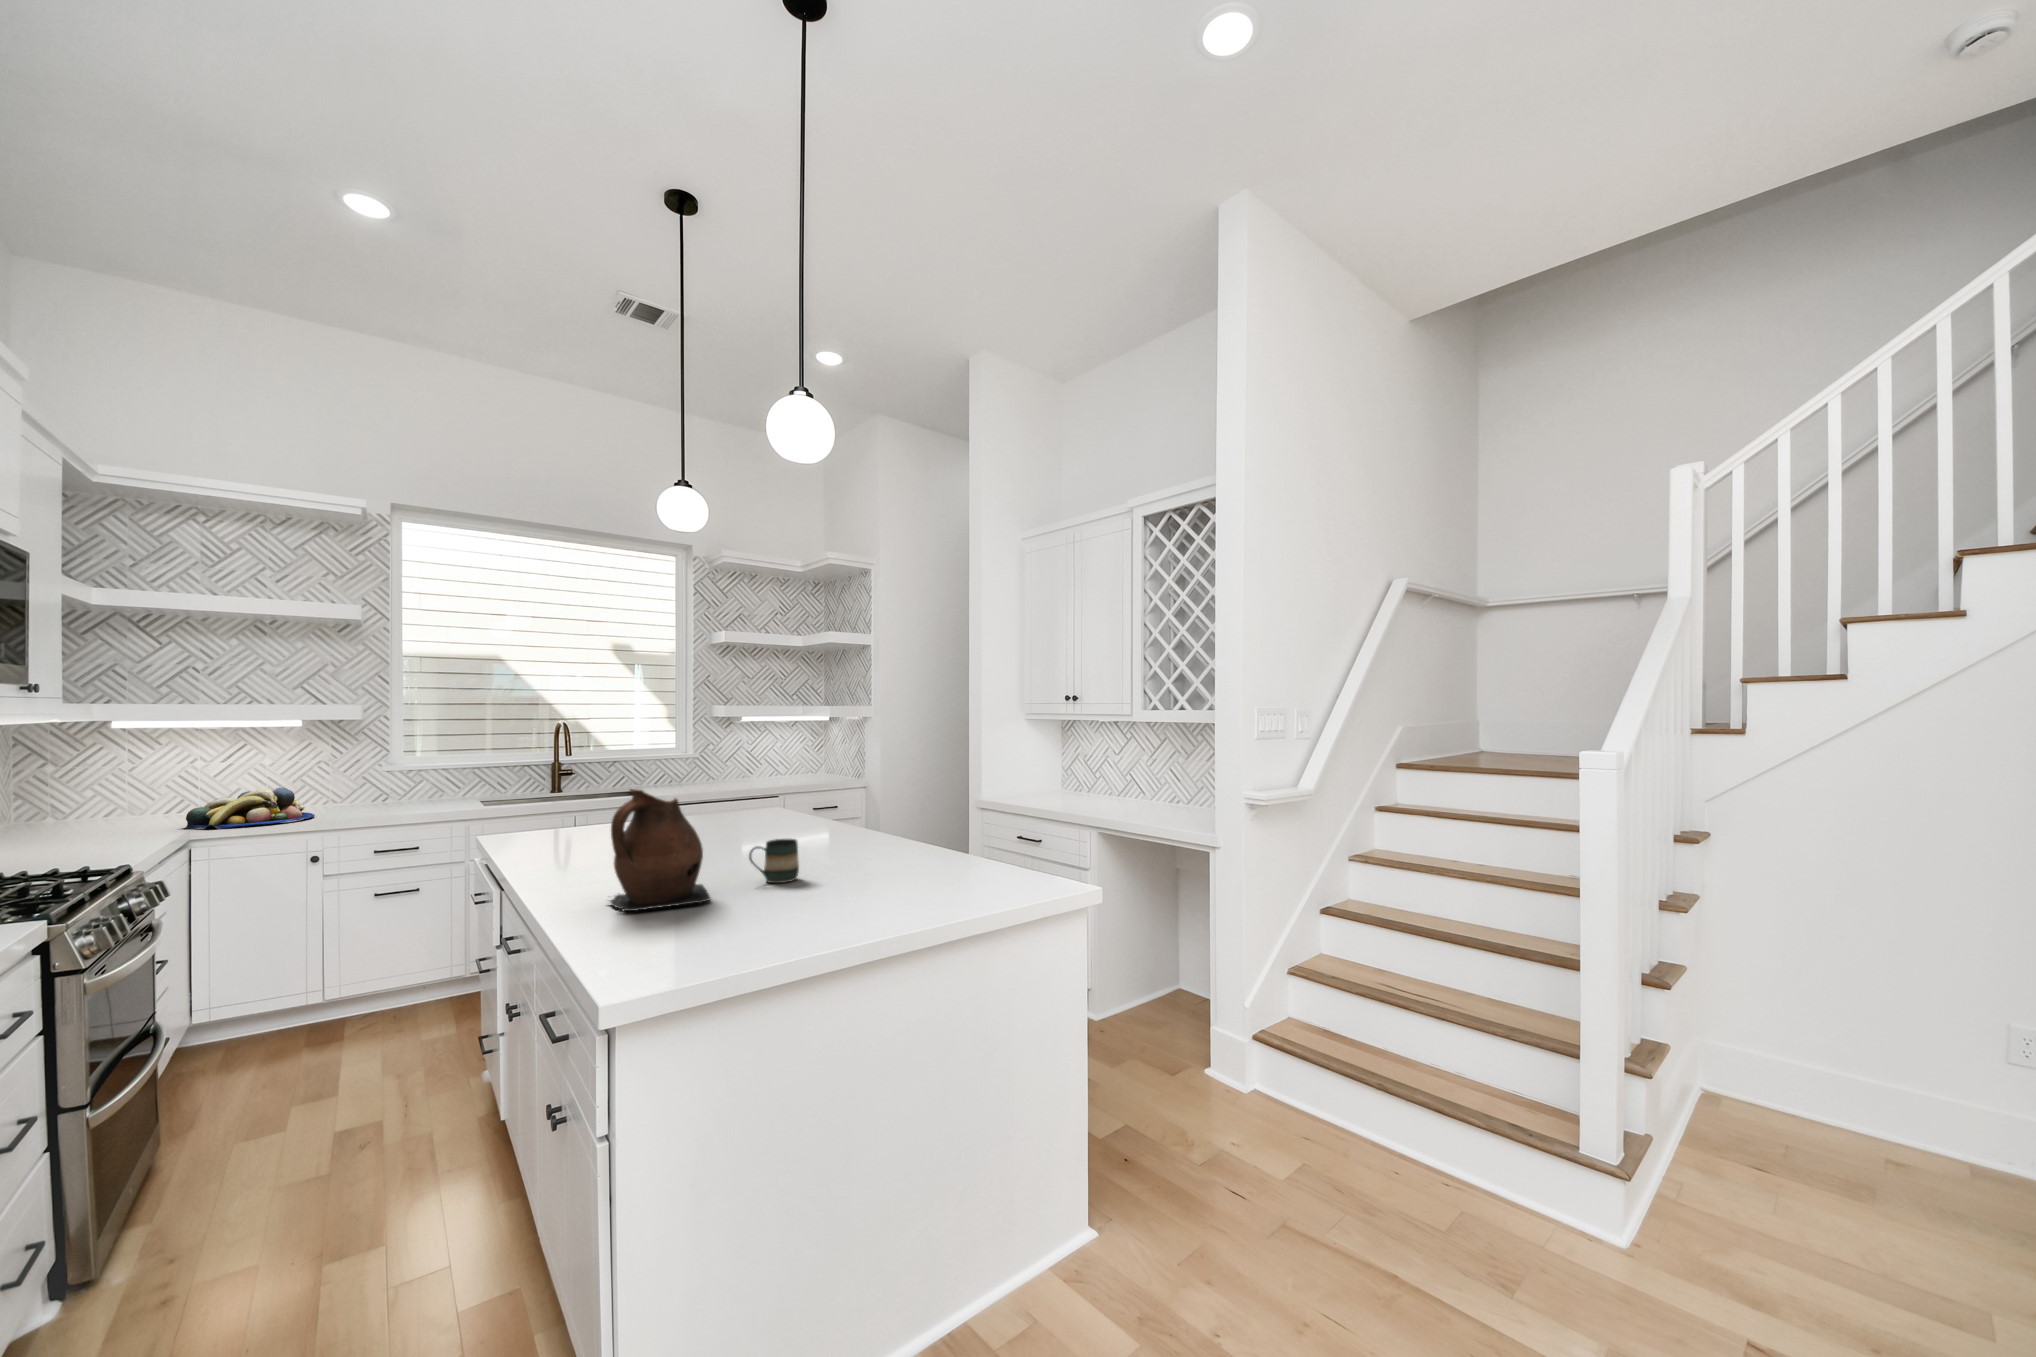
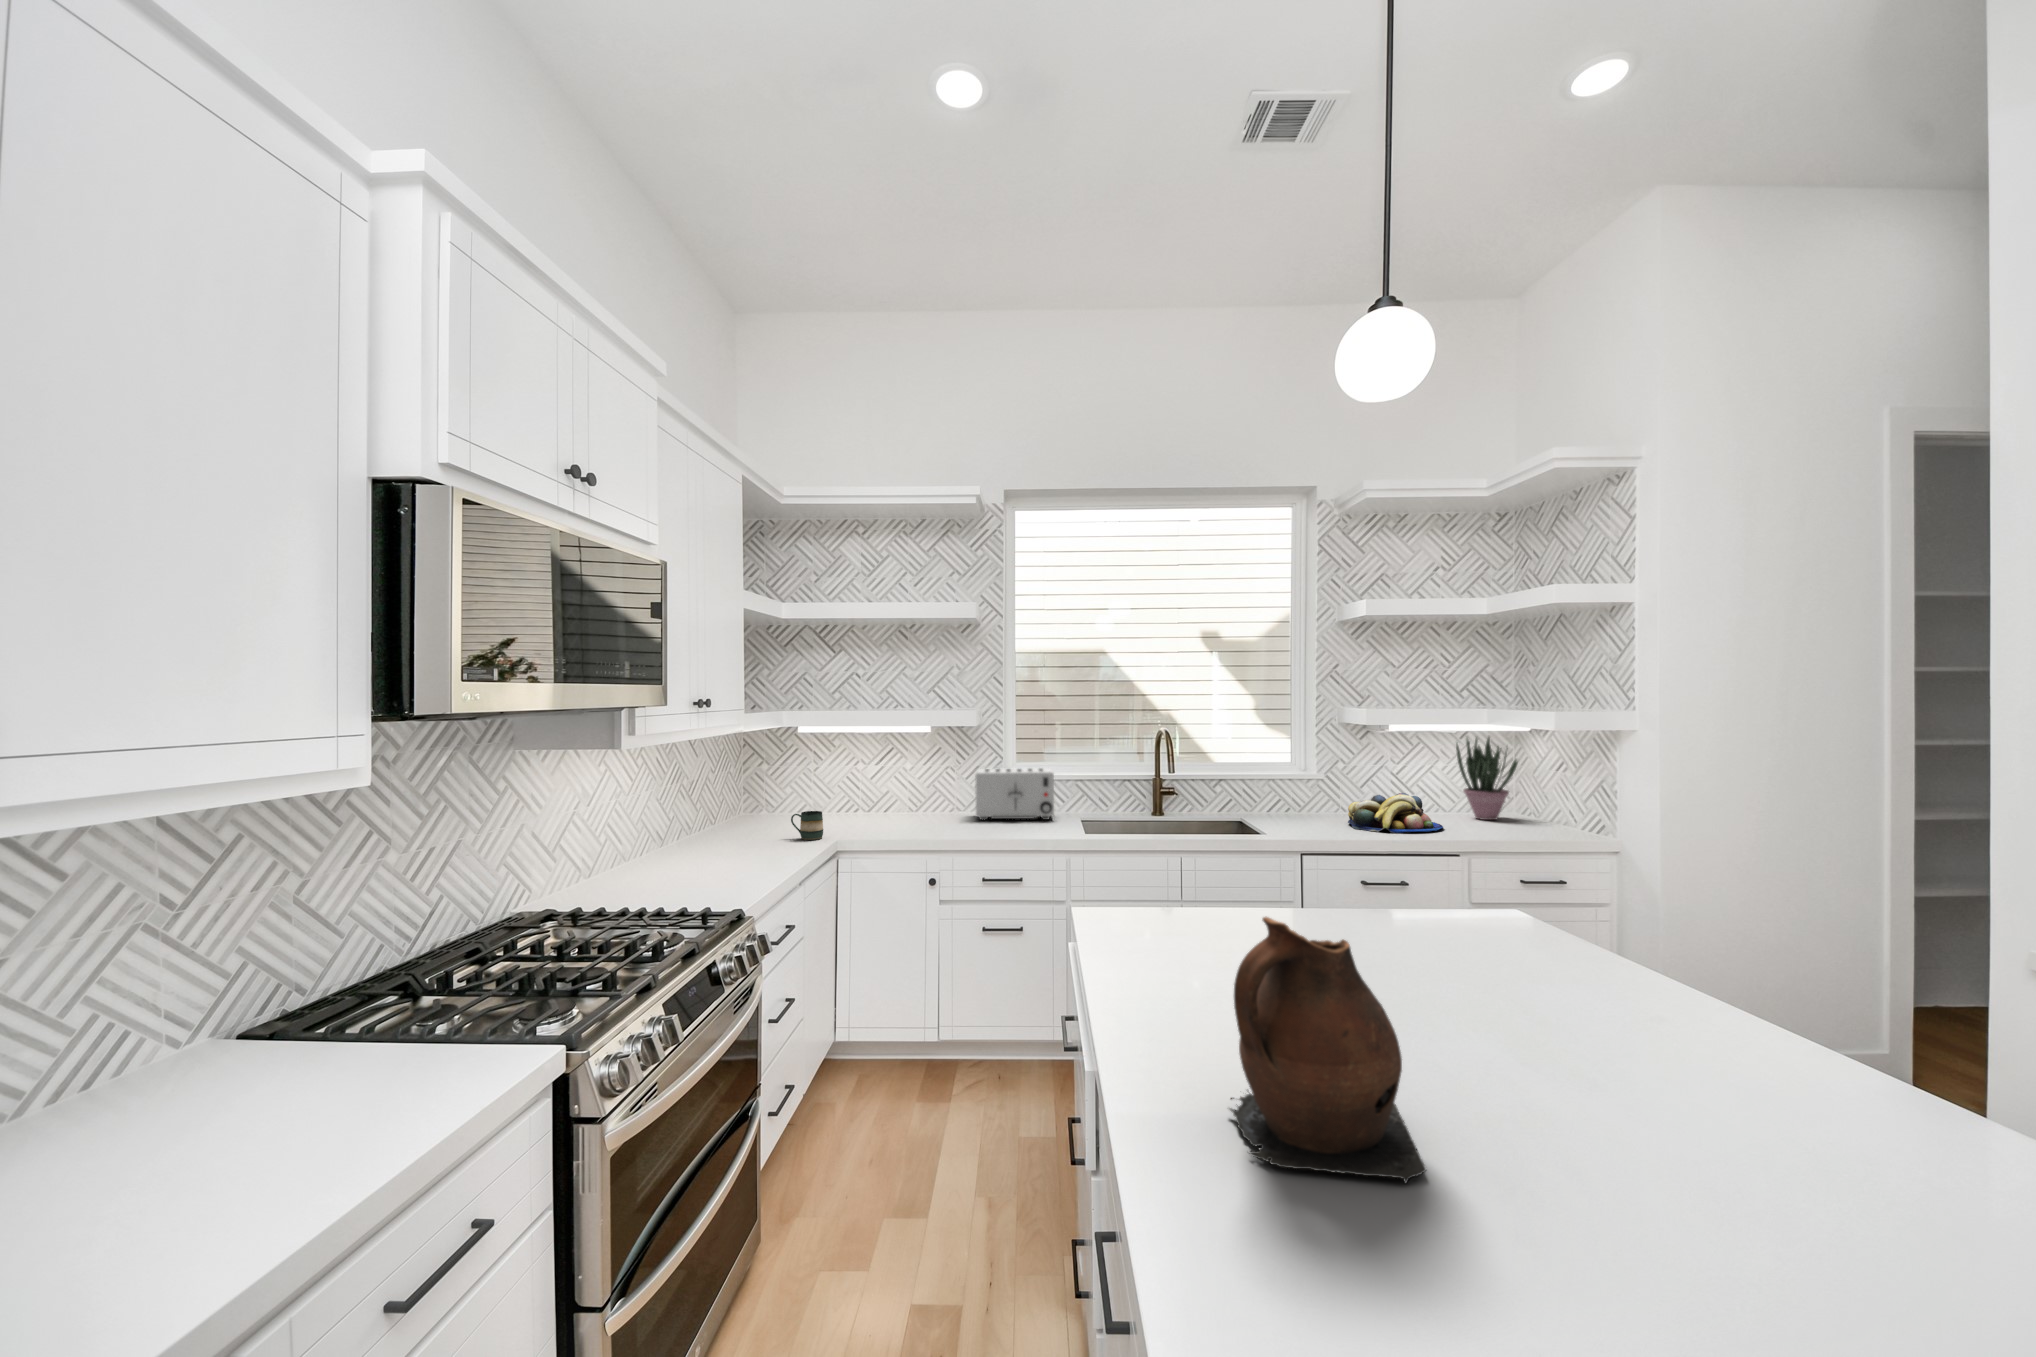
potted plant: none [788,722,827,778] -> present [1456,737,1518,820]
toaster: none [356,758,449,808] -> present [975,768,1054,820]
fruit bowl: present [185,788,315,829] -> present [1348,793,1443,833]
mug: present [749,839,799,883] -> present [791,811,823,840]

